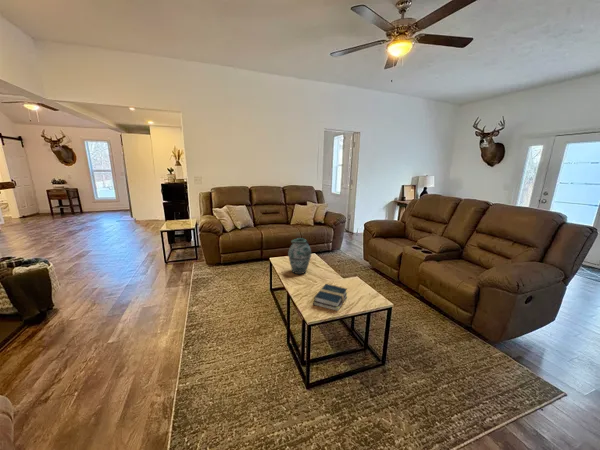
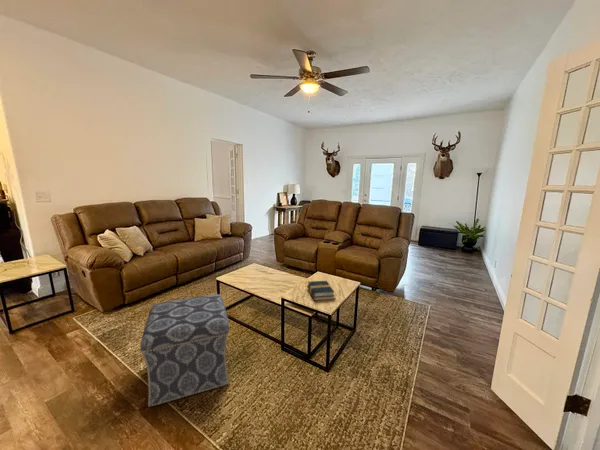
vase: present [288,238,311,274] -> none [250,249,273,283]
ottoman: none [162,267,249,352] -> present [141,294,229,407]

